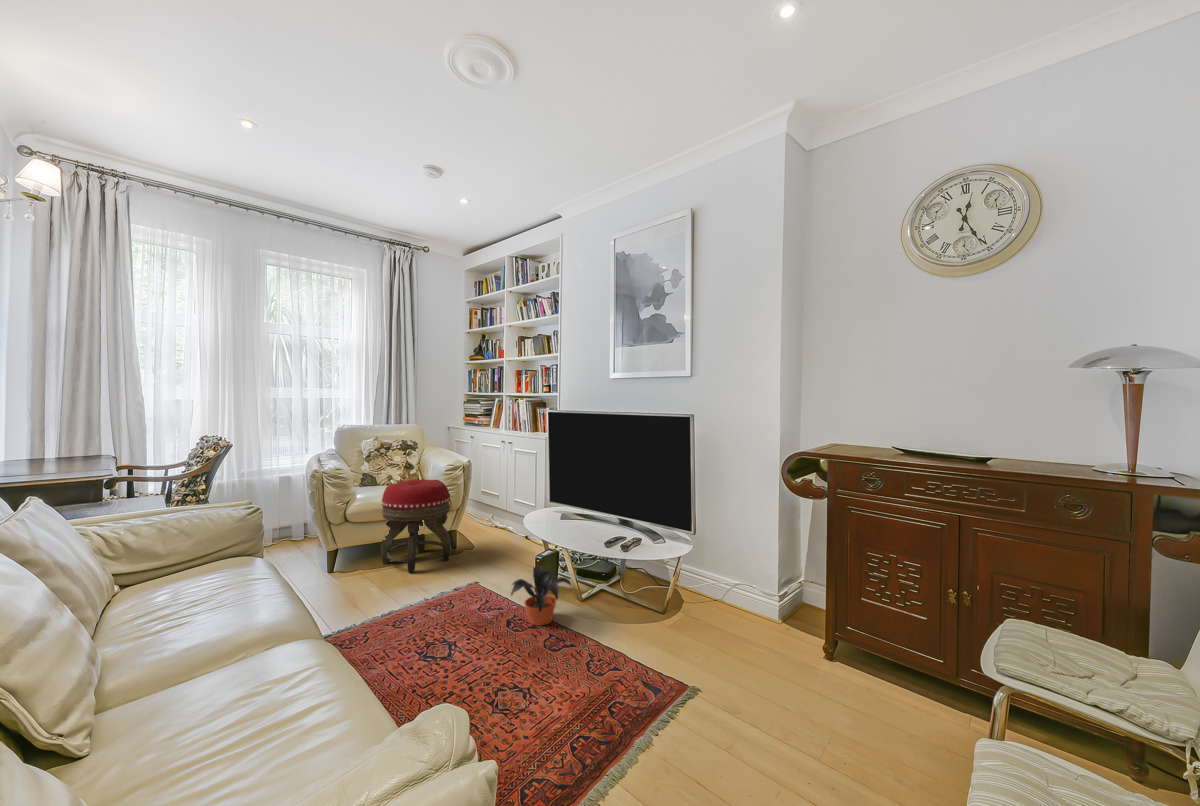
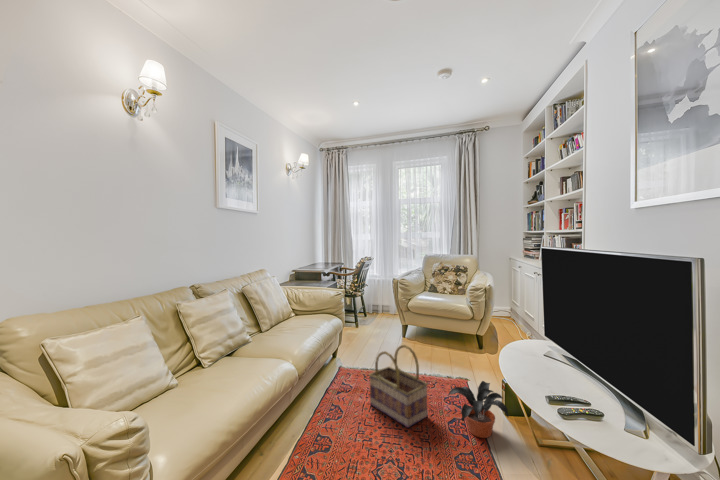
footstool: present [381,479,451,573] -> none [423,292,470,356]
basket: none [397,554,484,660] -> present [369,345,428,428]

